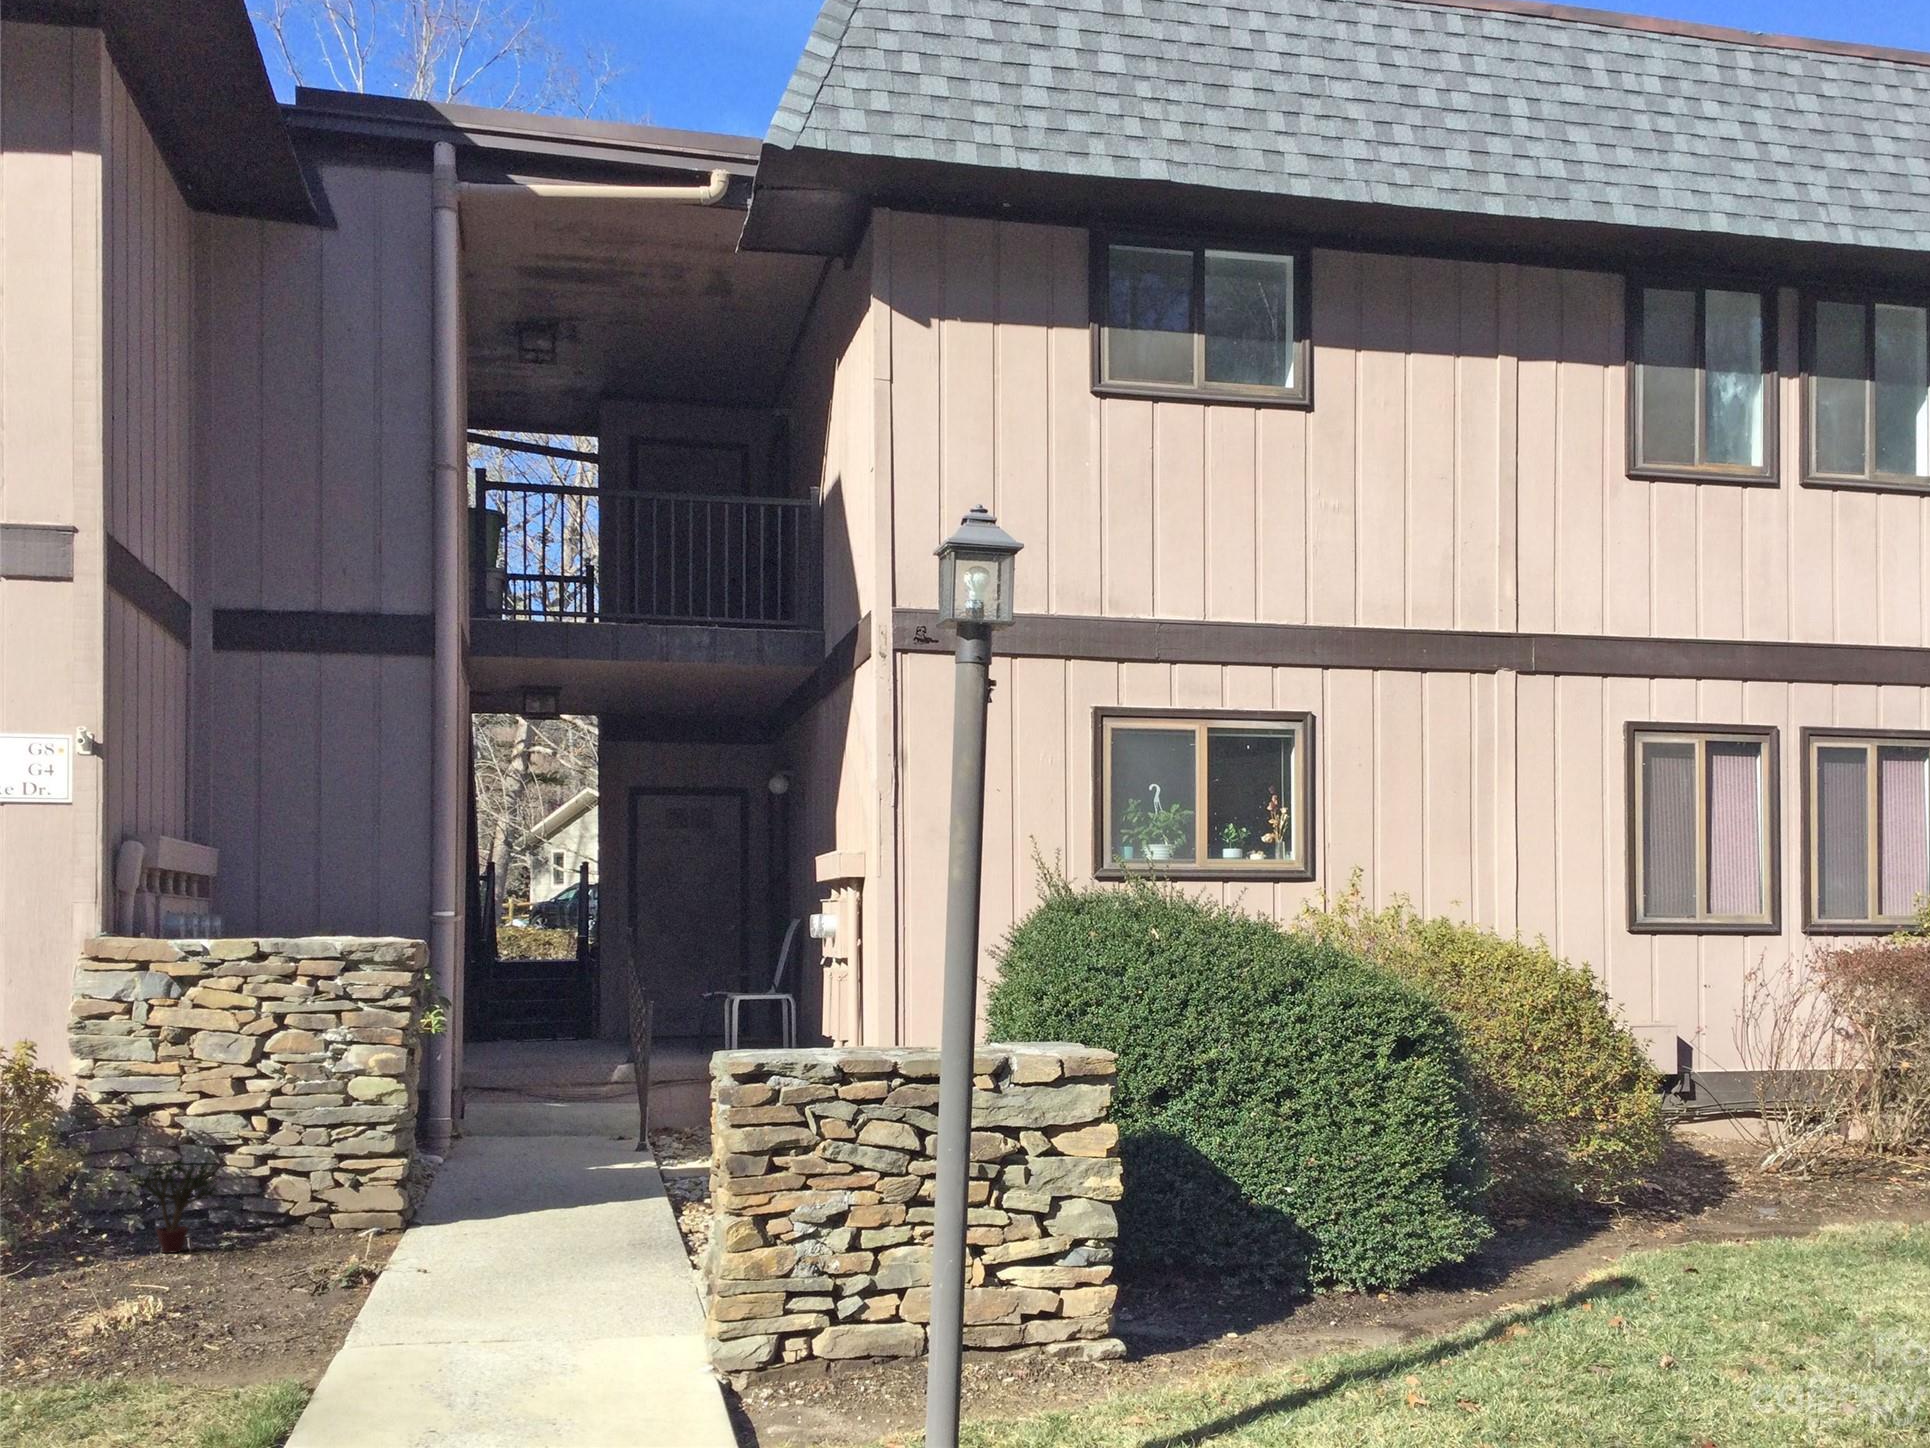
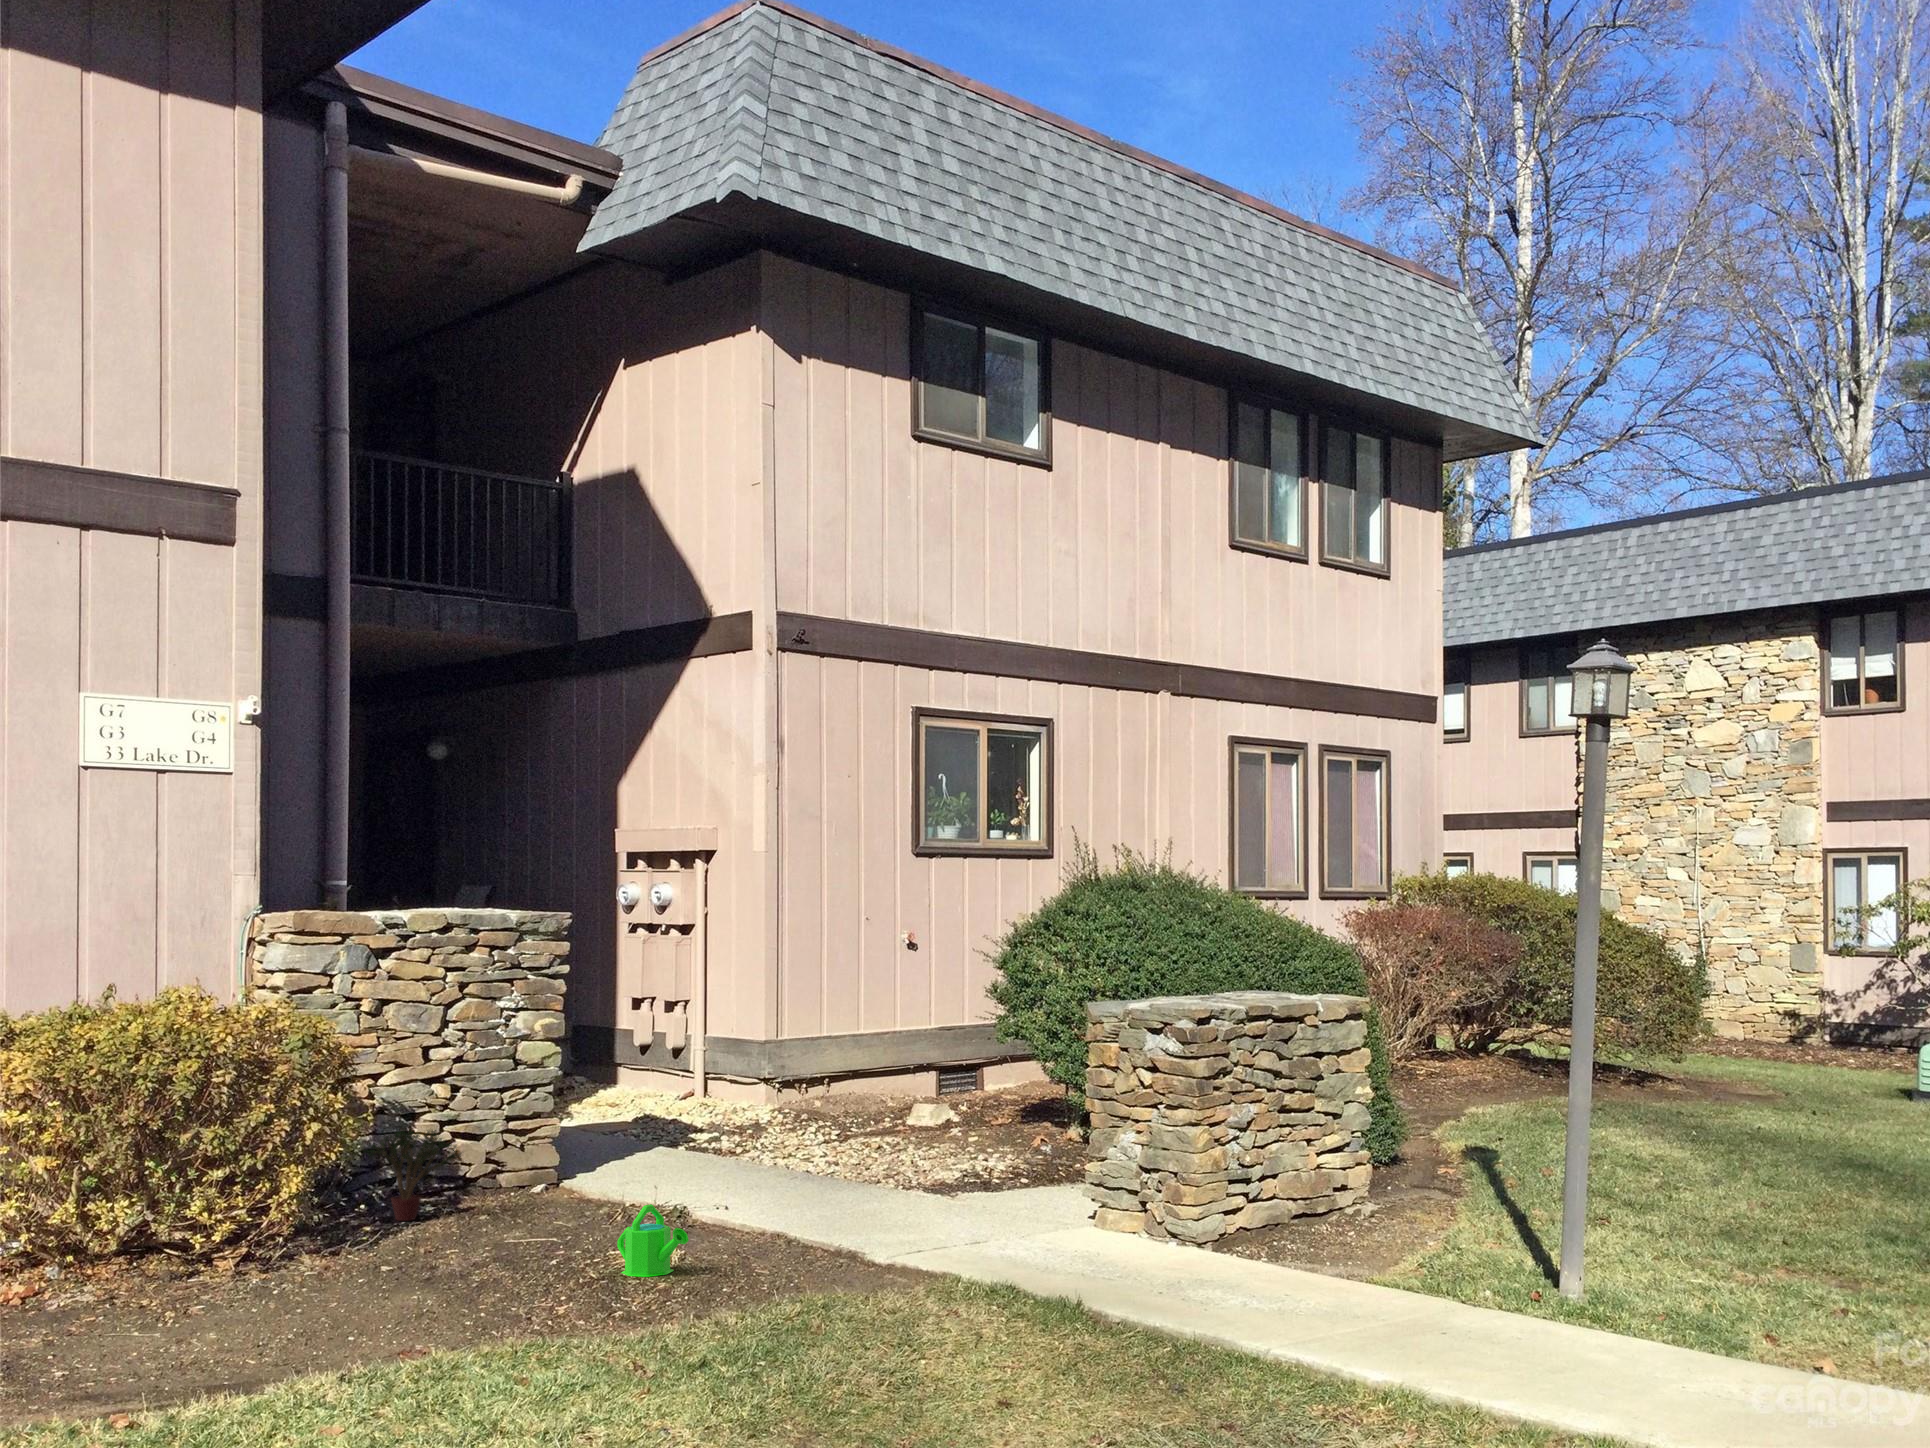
watering can: none [90,1275,152,1354] -> present [617,1204,689,1277]

